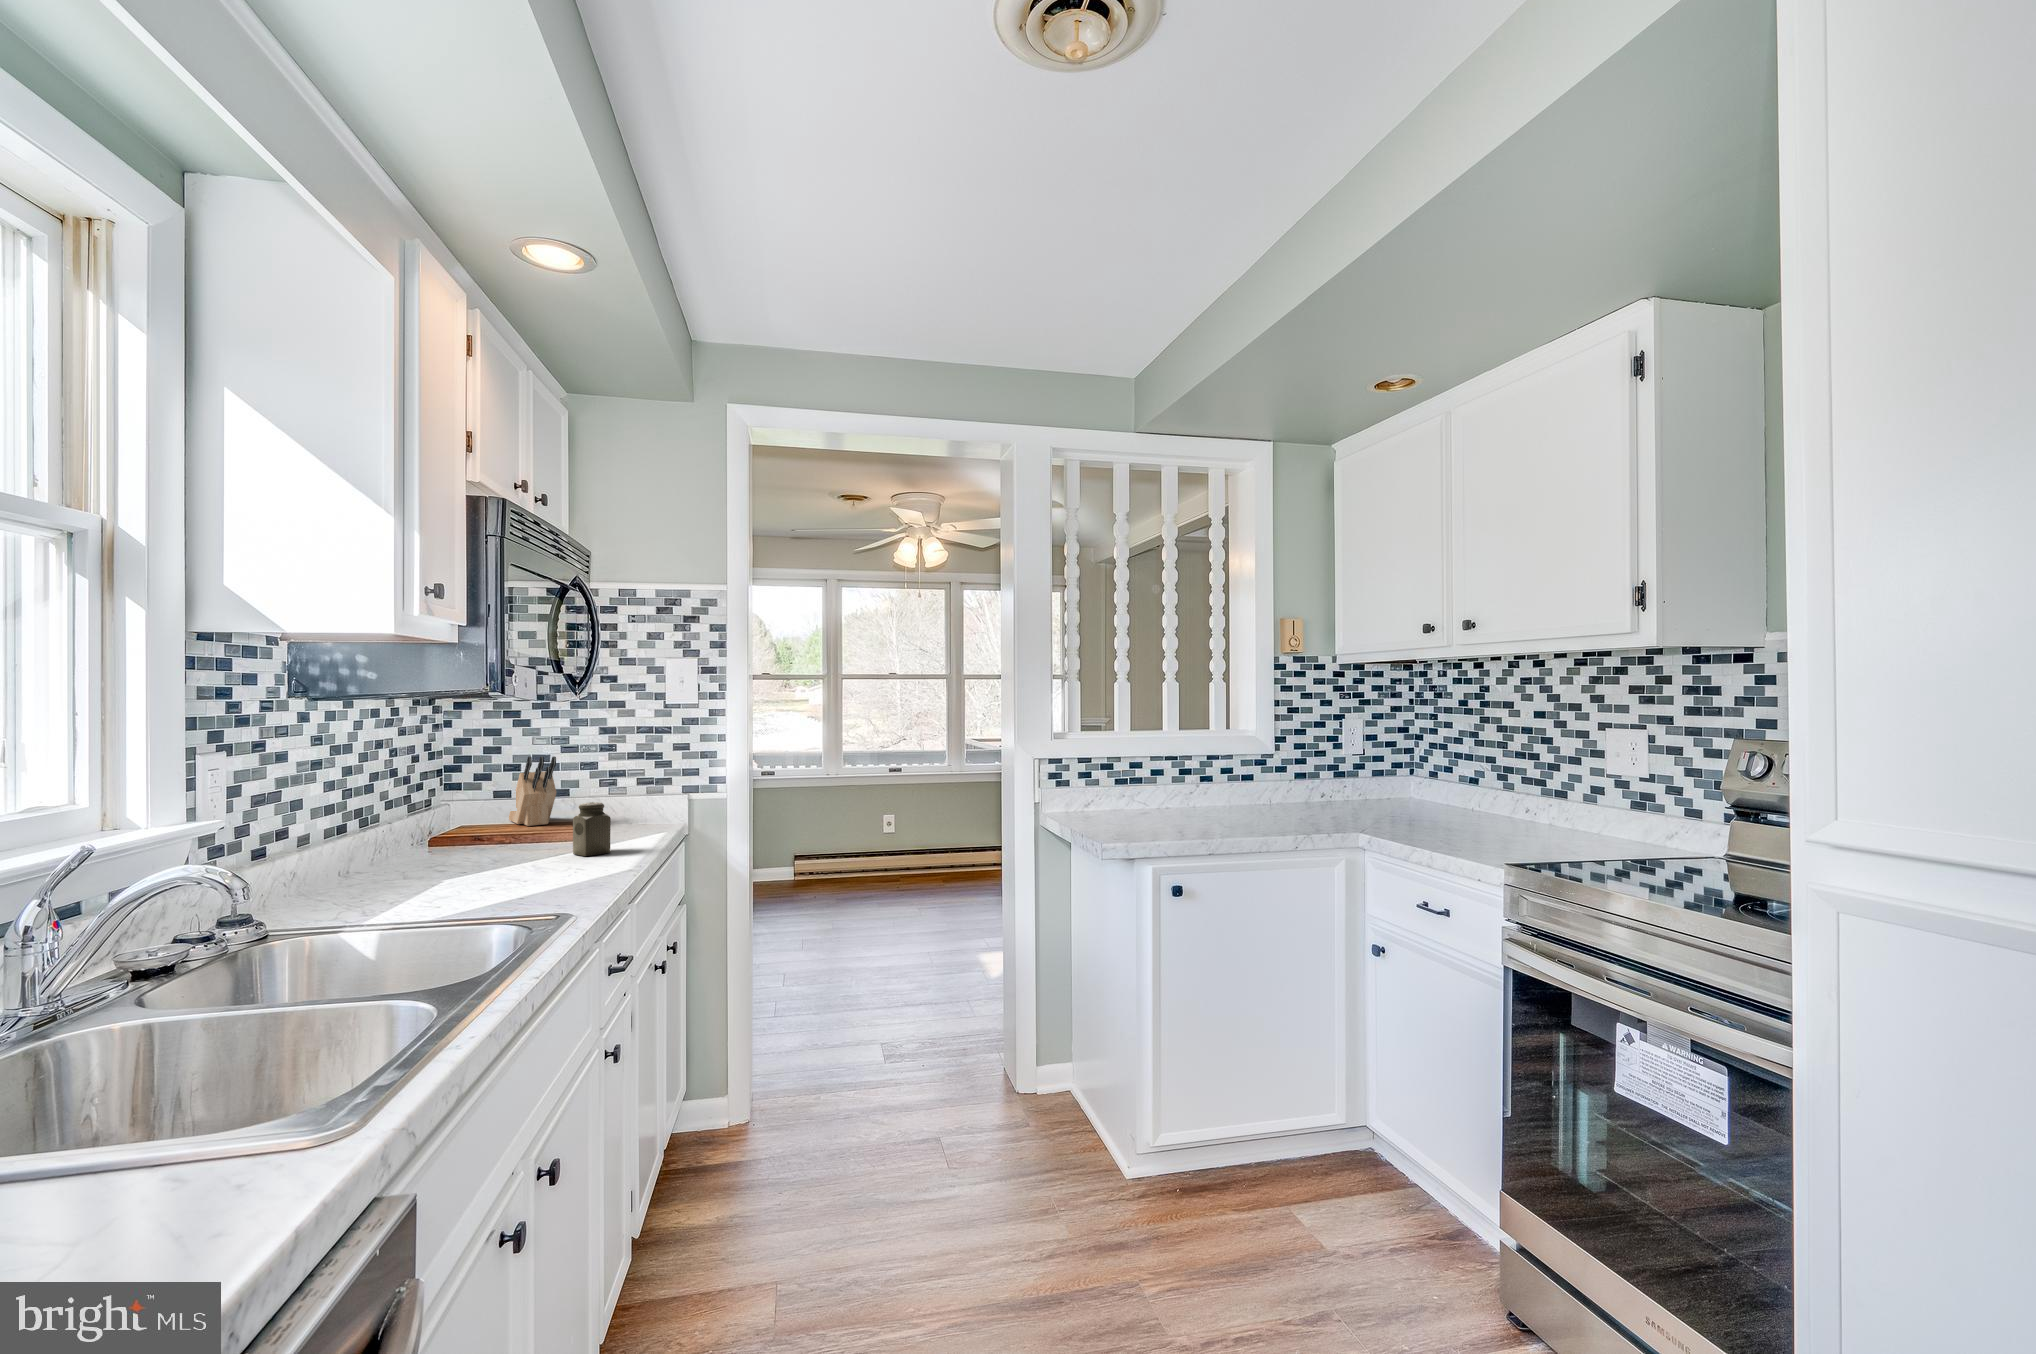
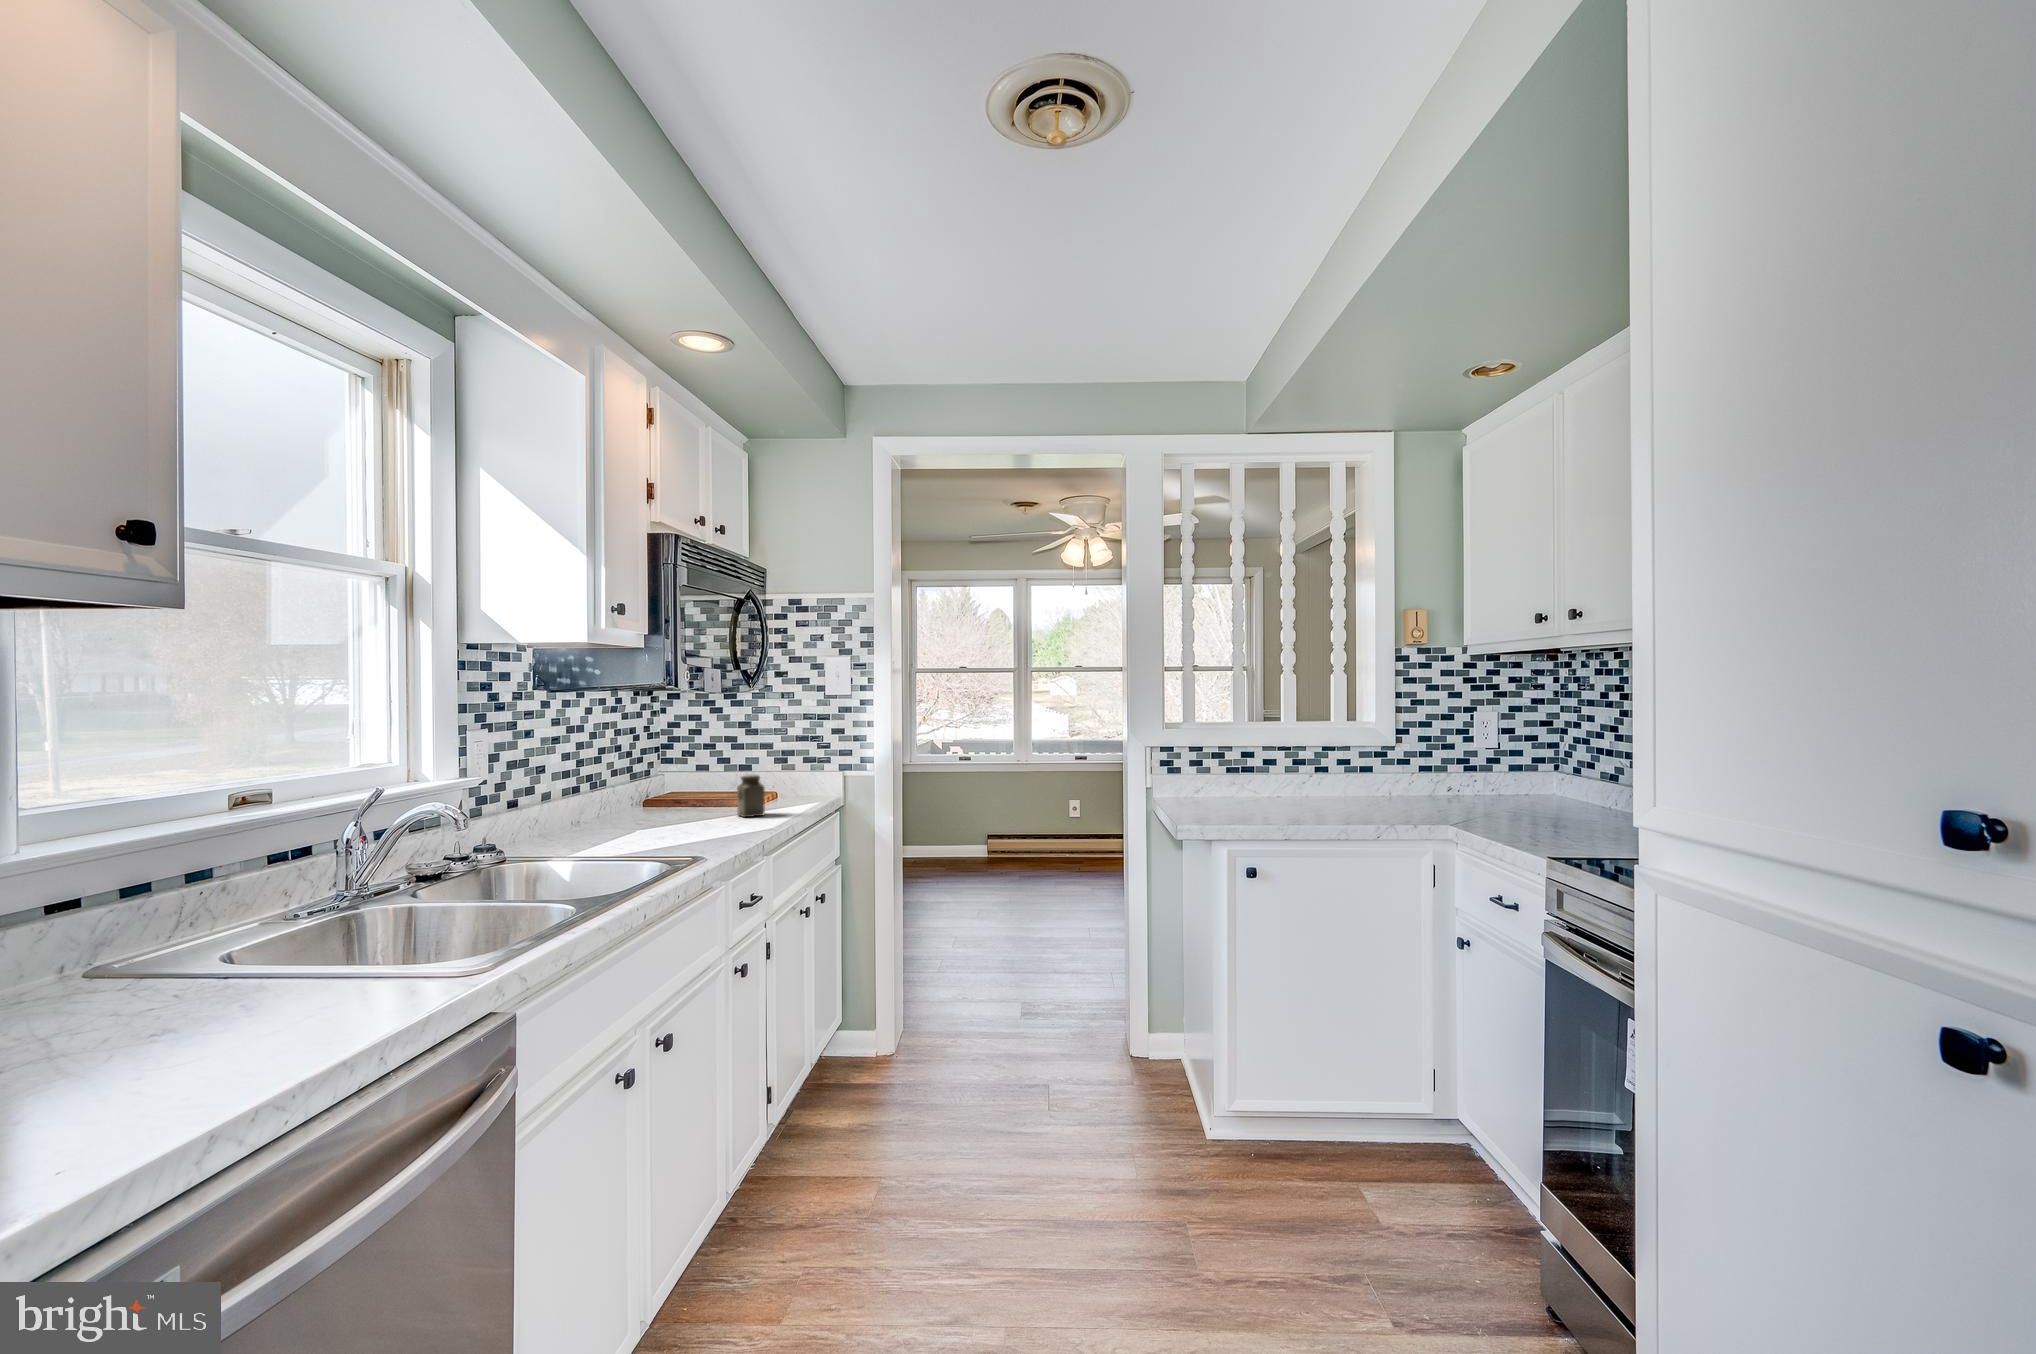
knife block: present [509,756,557,826] -> none [711,738,742,794]

